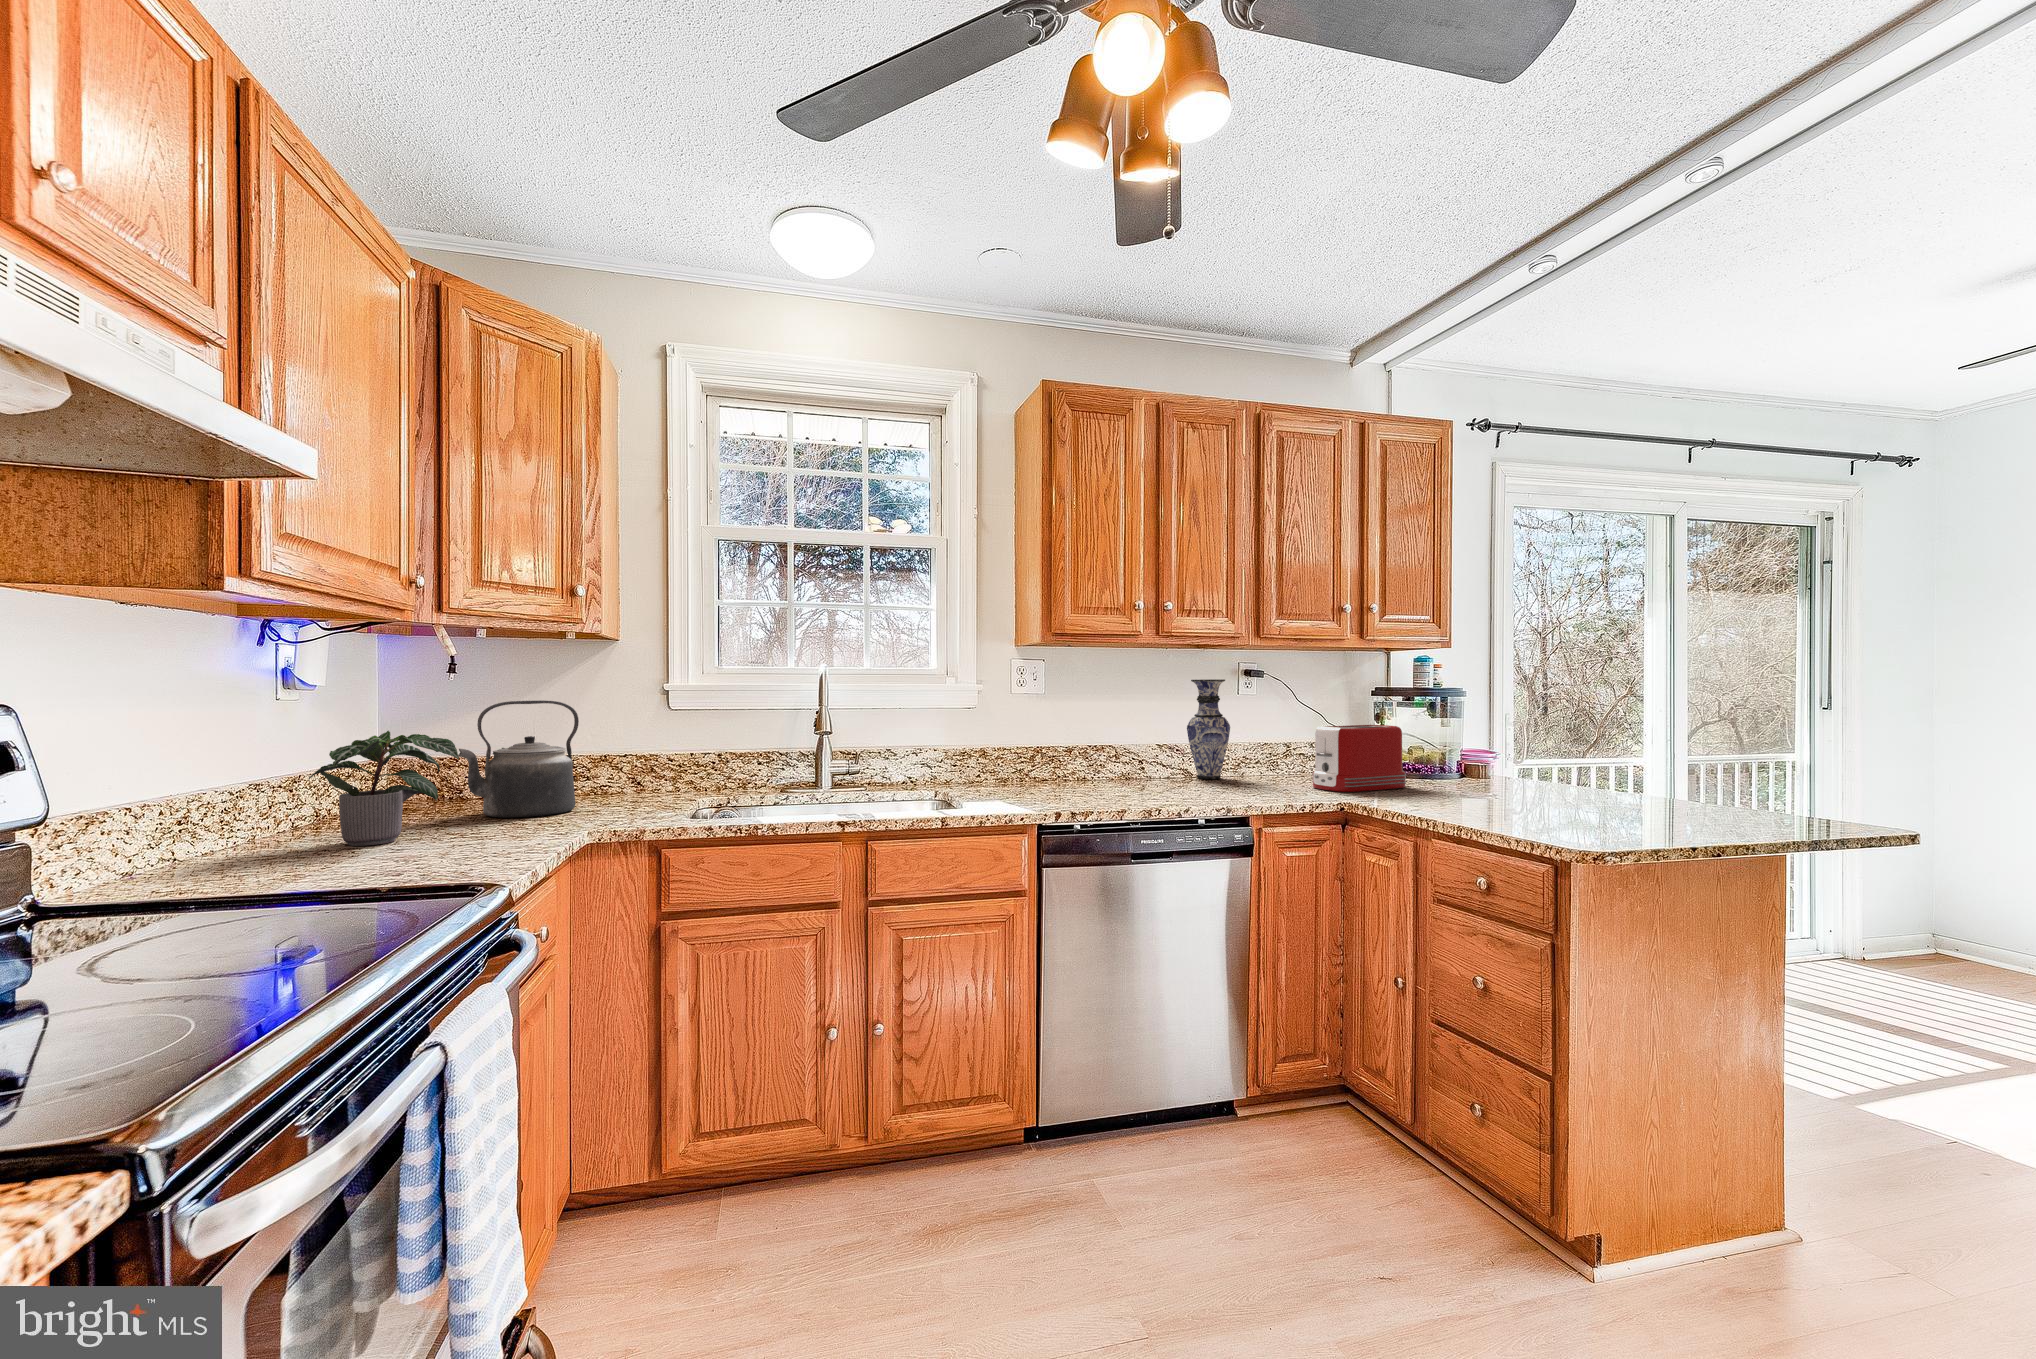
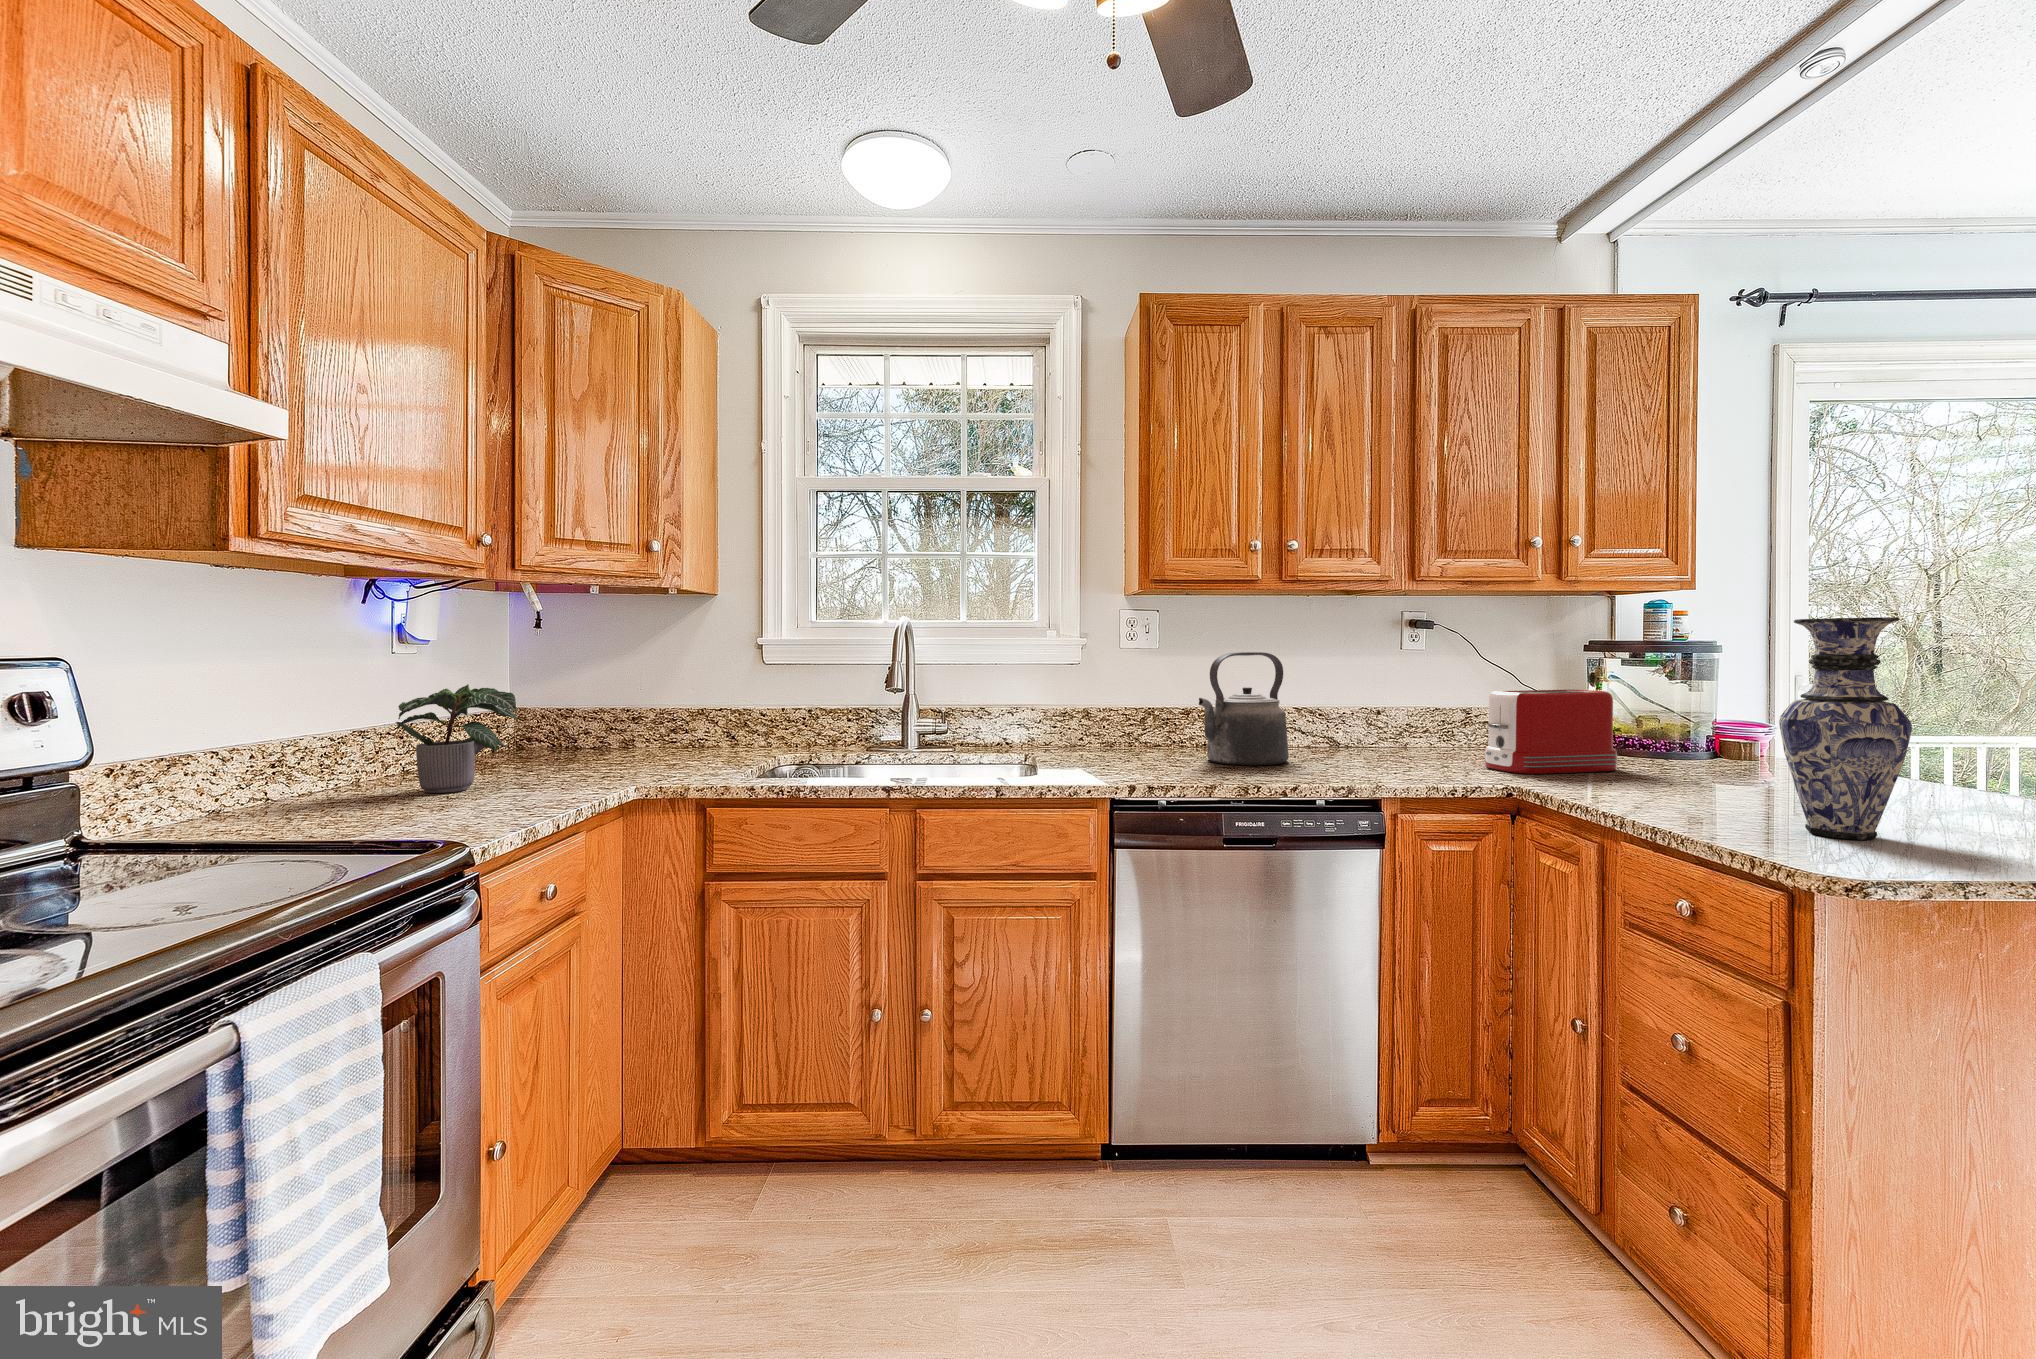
vase: present [1187,679,1230,779] -> present [1779,617,1912,840]
kettle: present [458,700,579,818] -> present [1199,652,1289,765]

